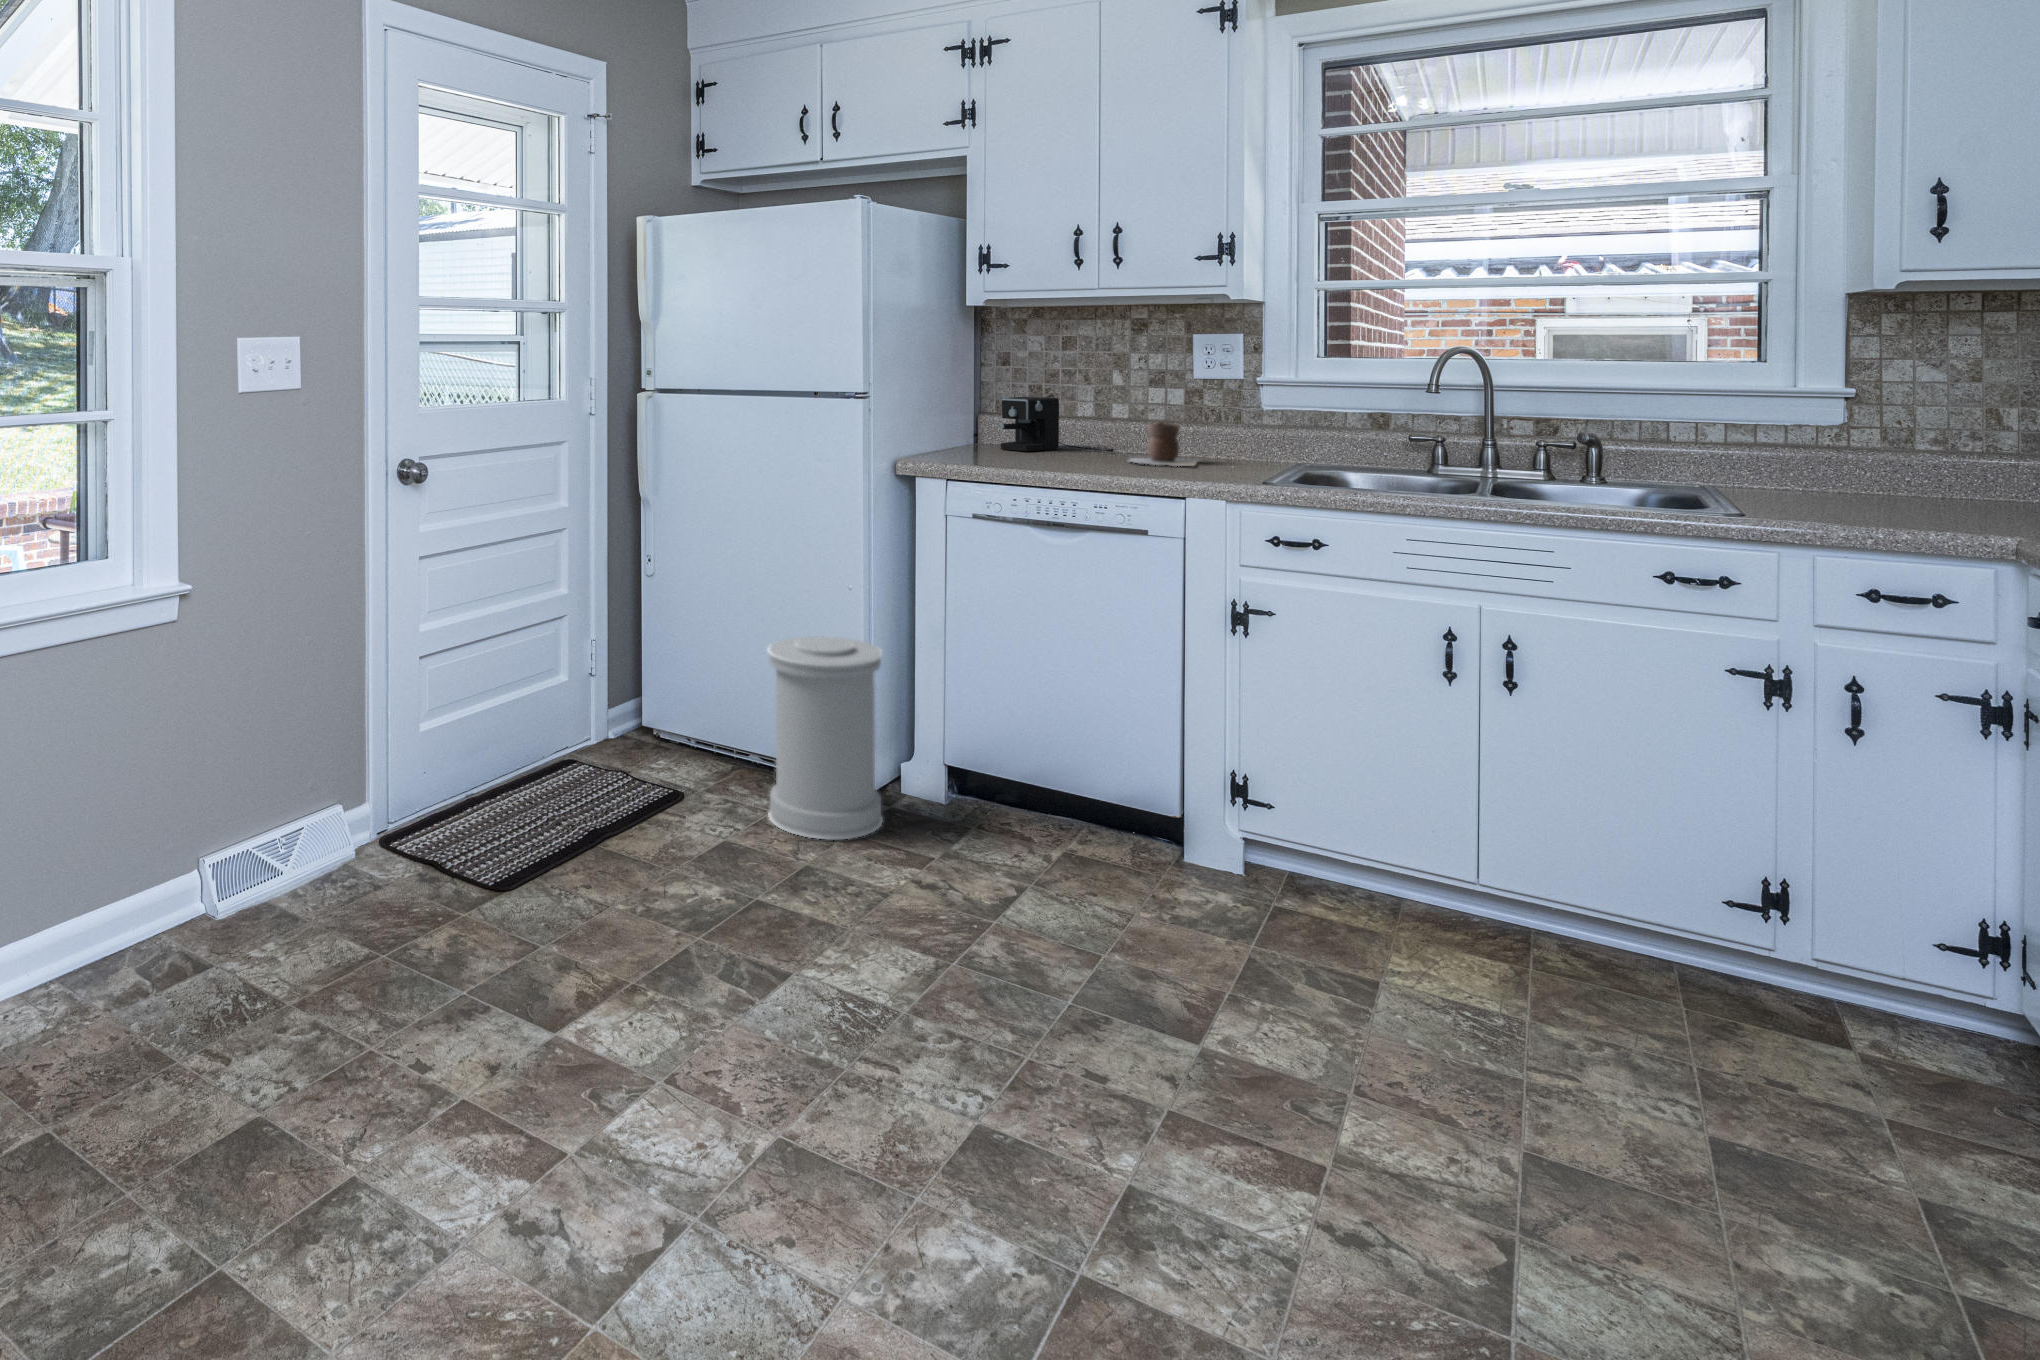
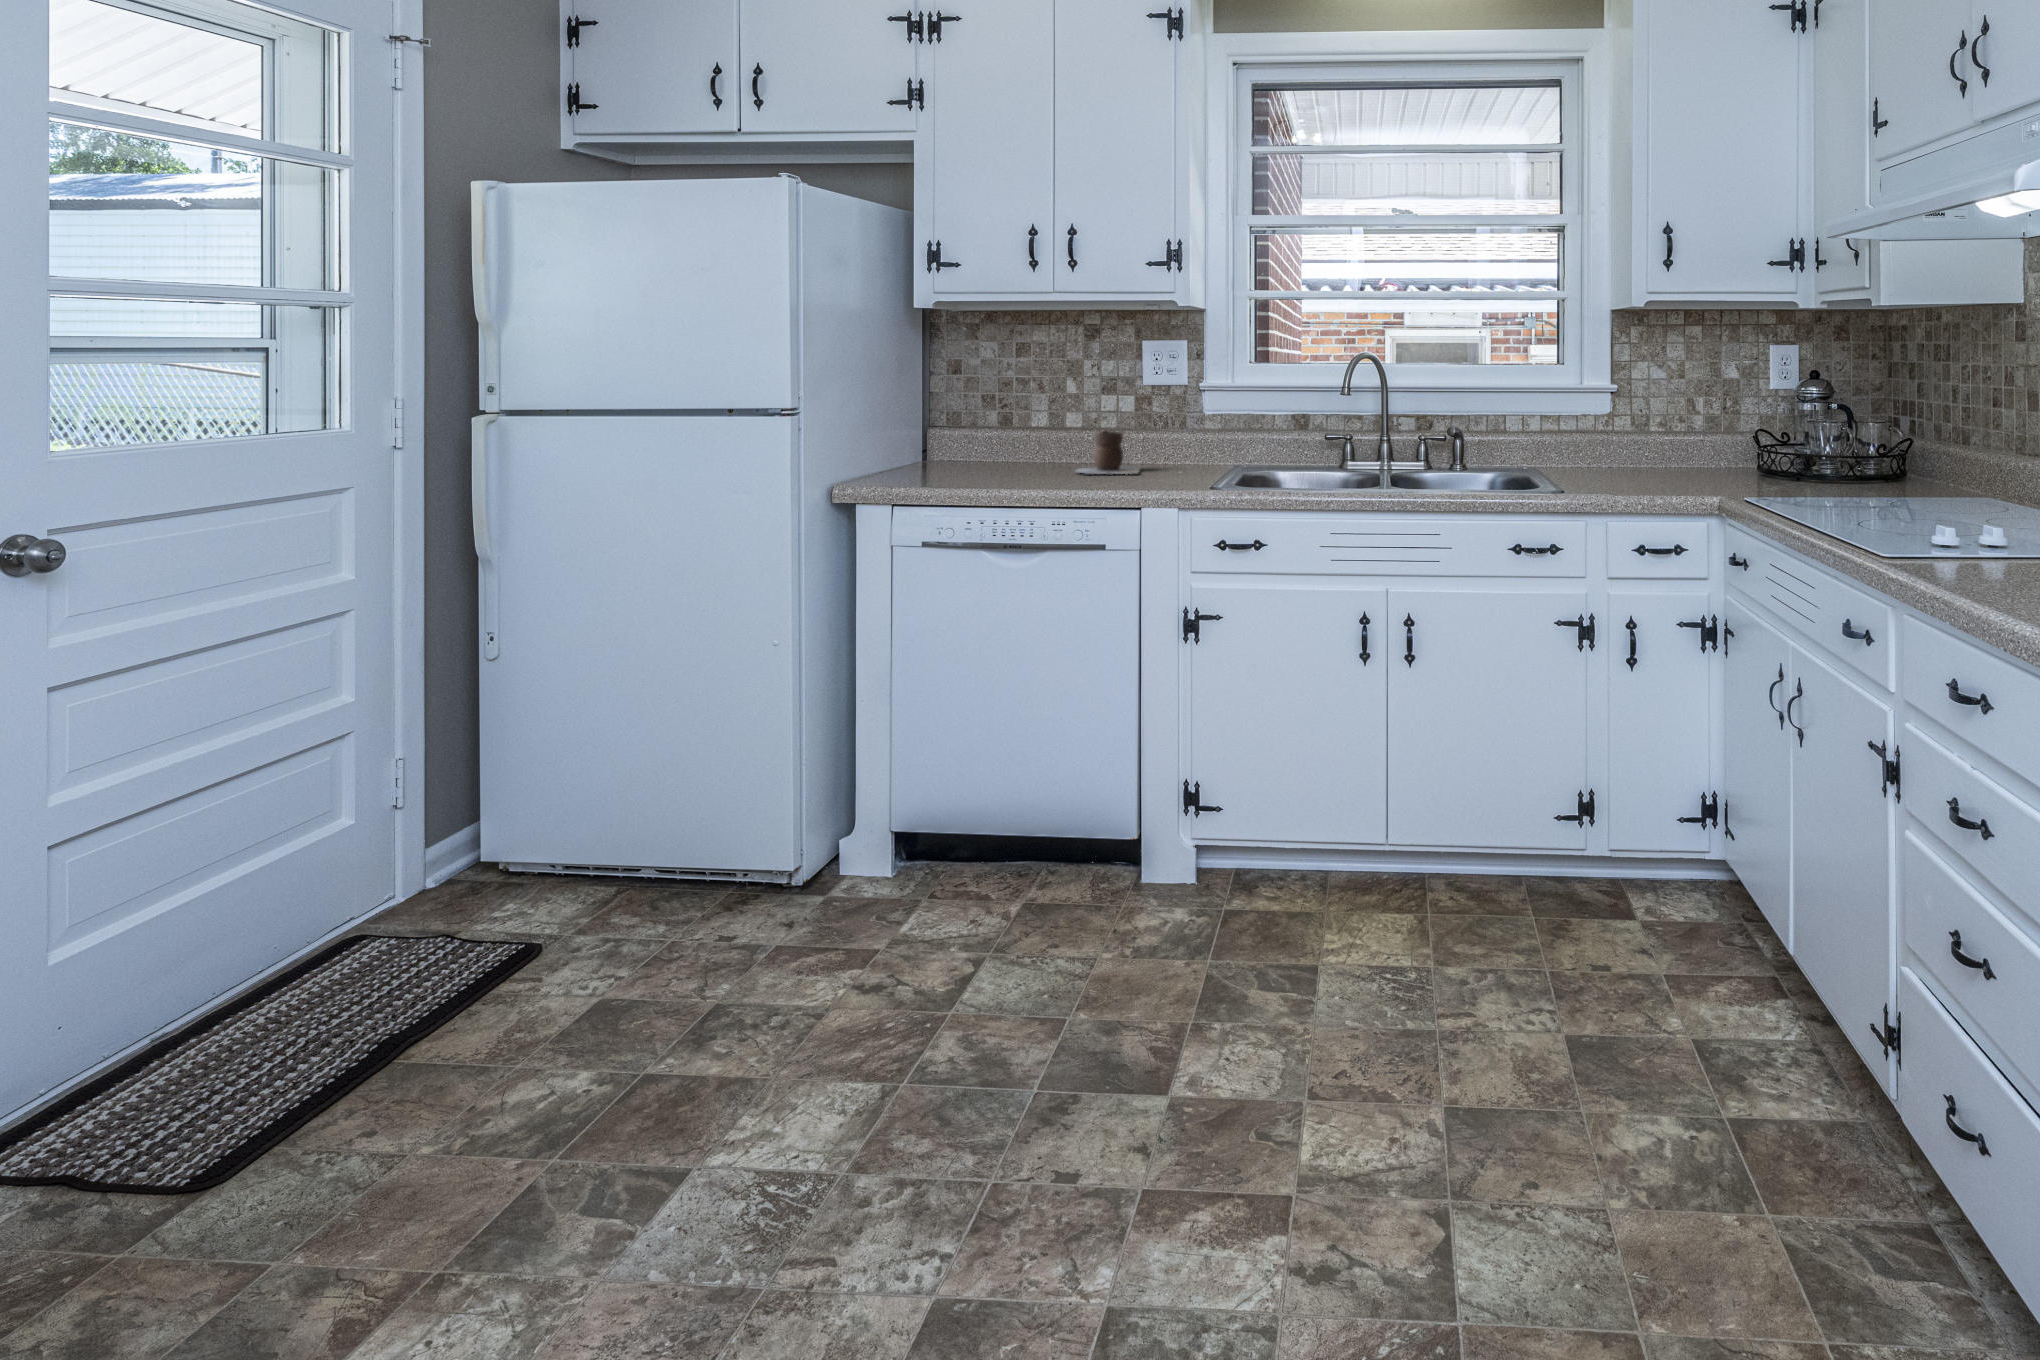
coffee maker: present [1000,397,1114,452] -> none [944,409,1061,467]
trash can: present [768,637,883,840] -> none [663,700,815,955]

